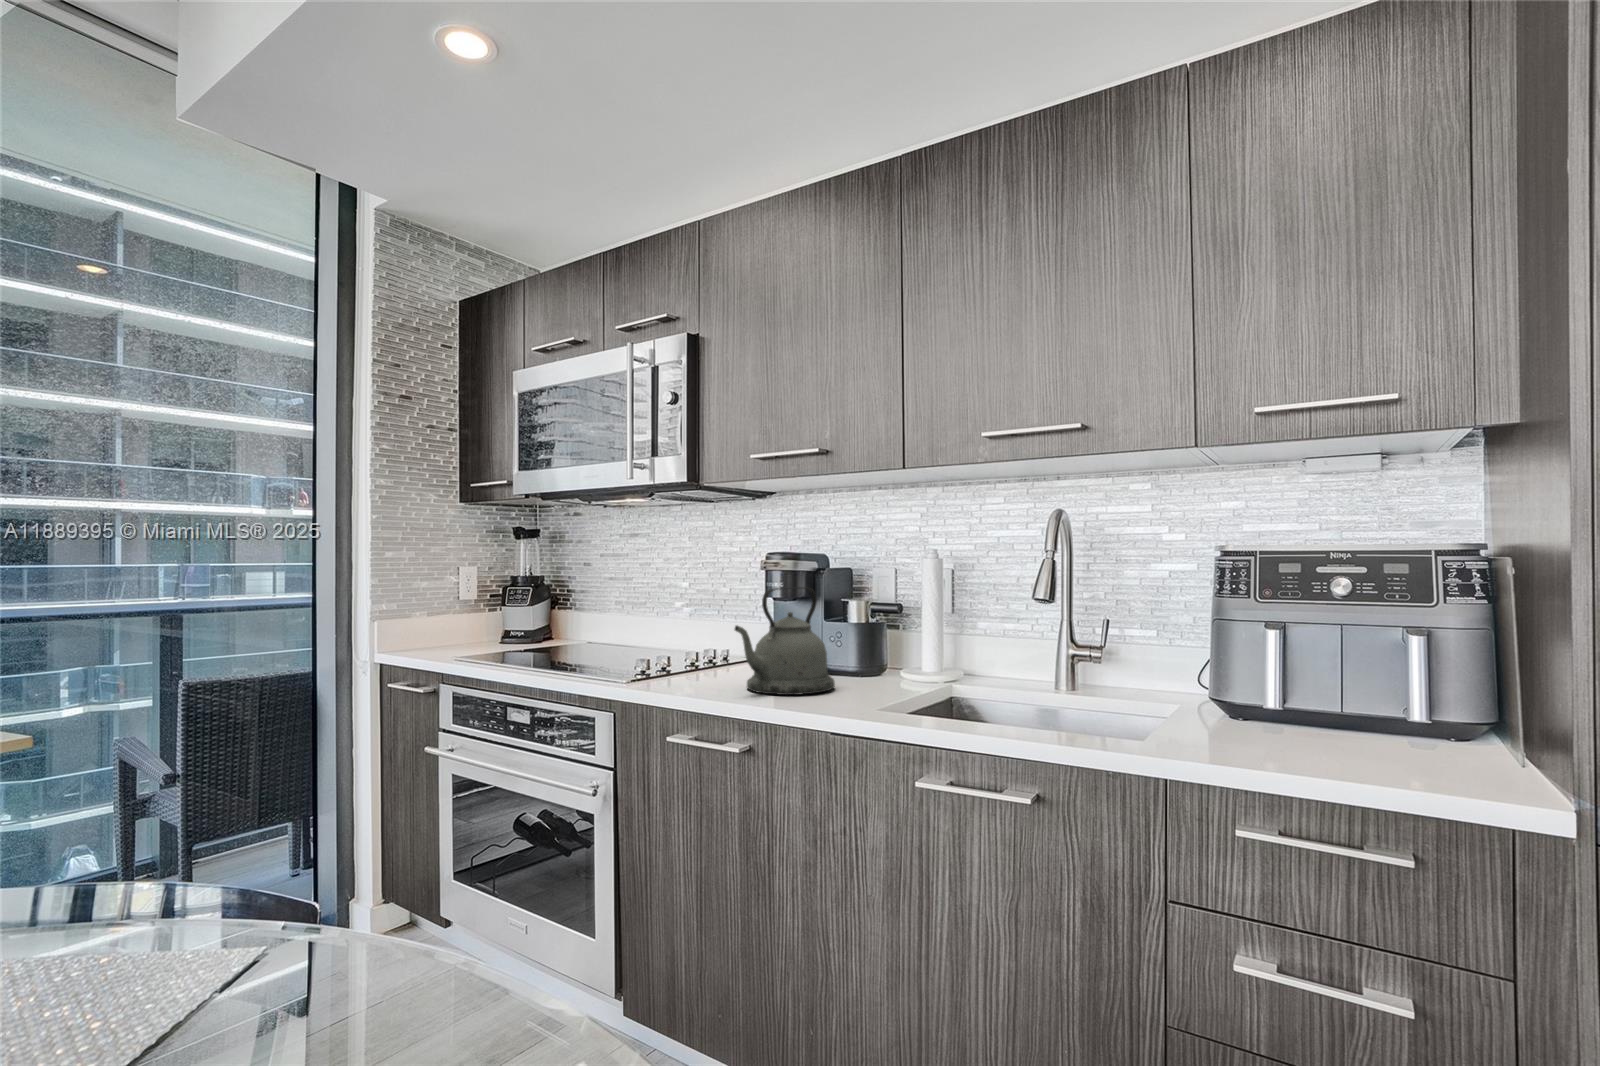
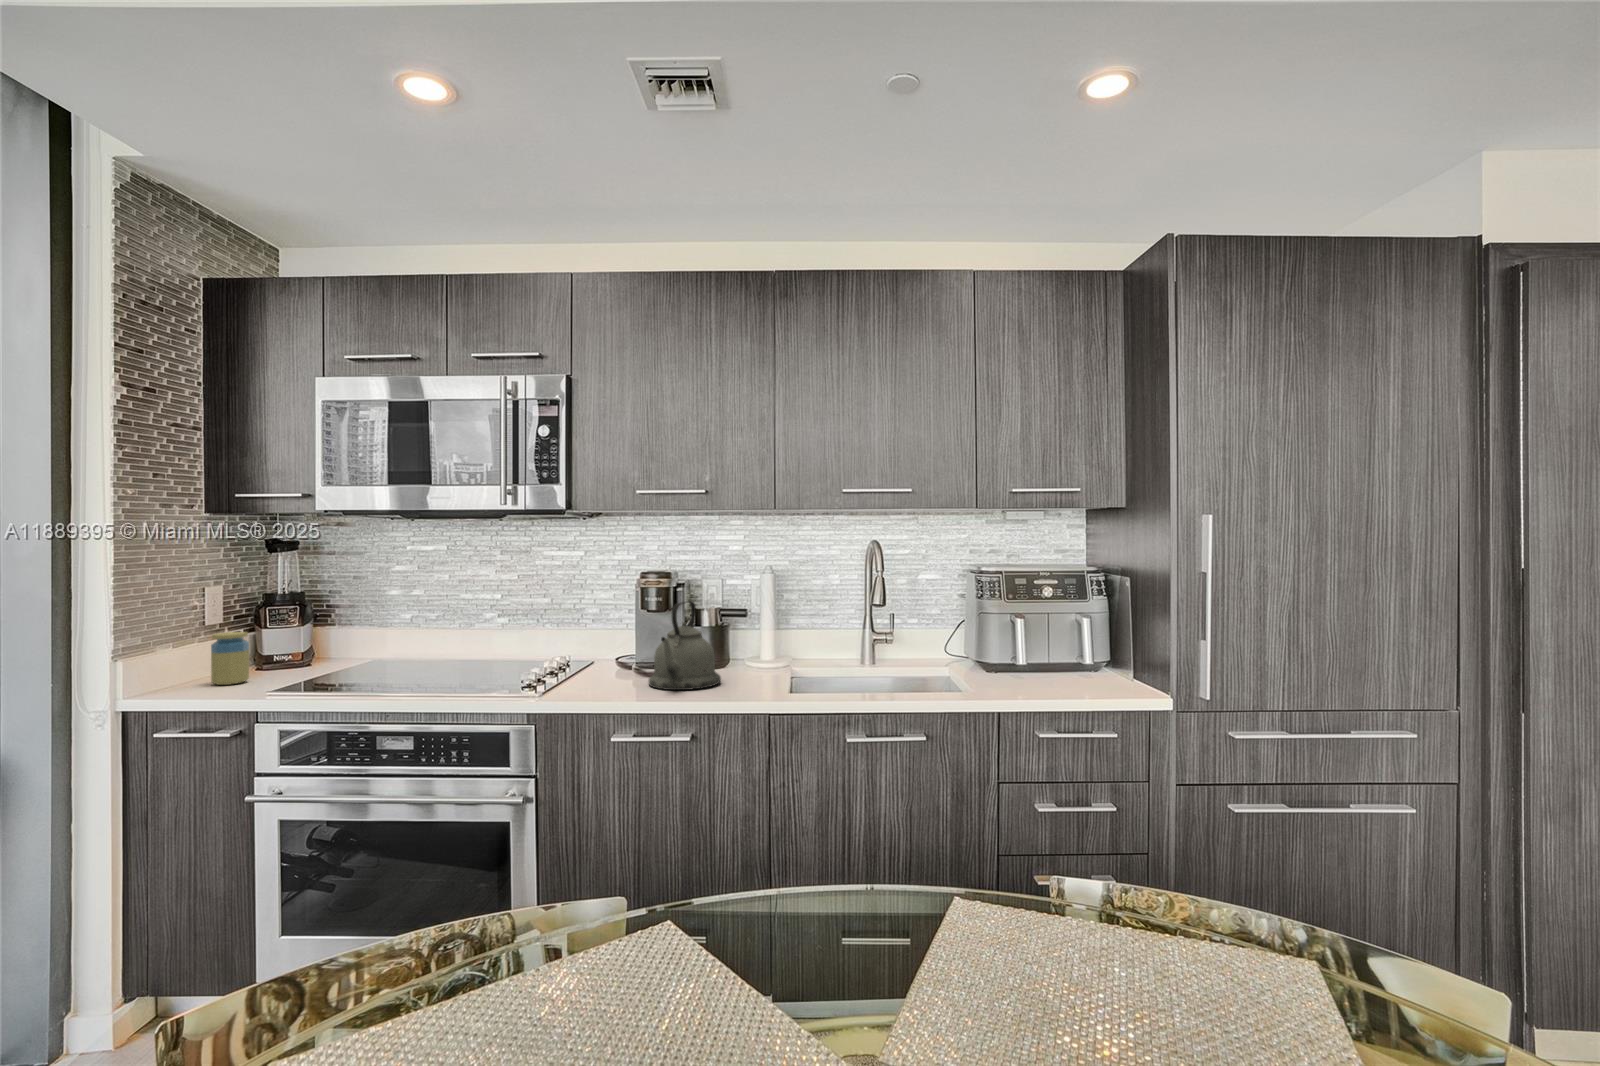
jar: none [441,606,469,652] -> present [211,632,249,685]

